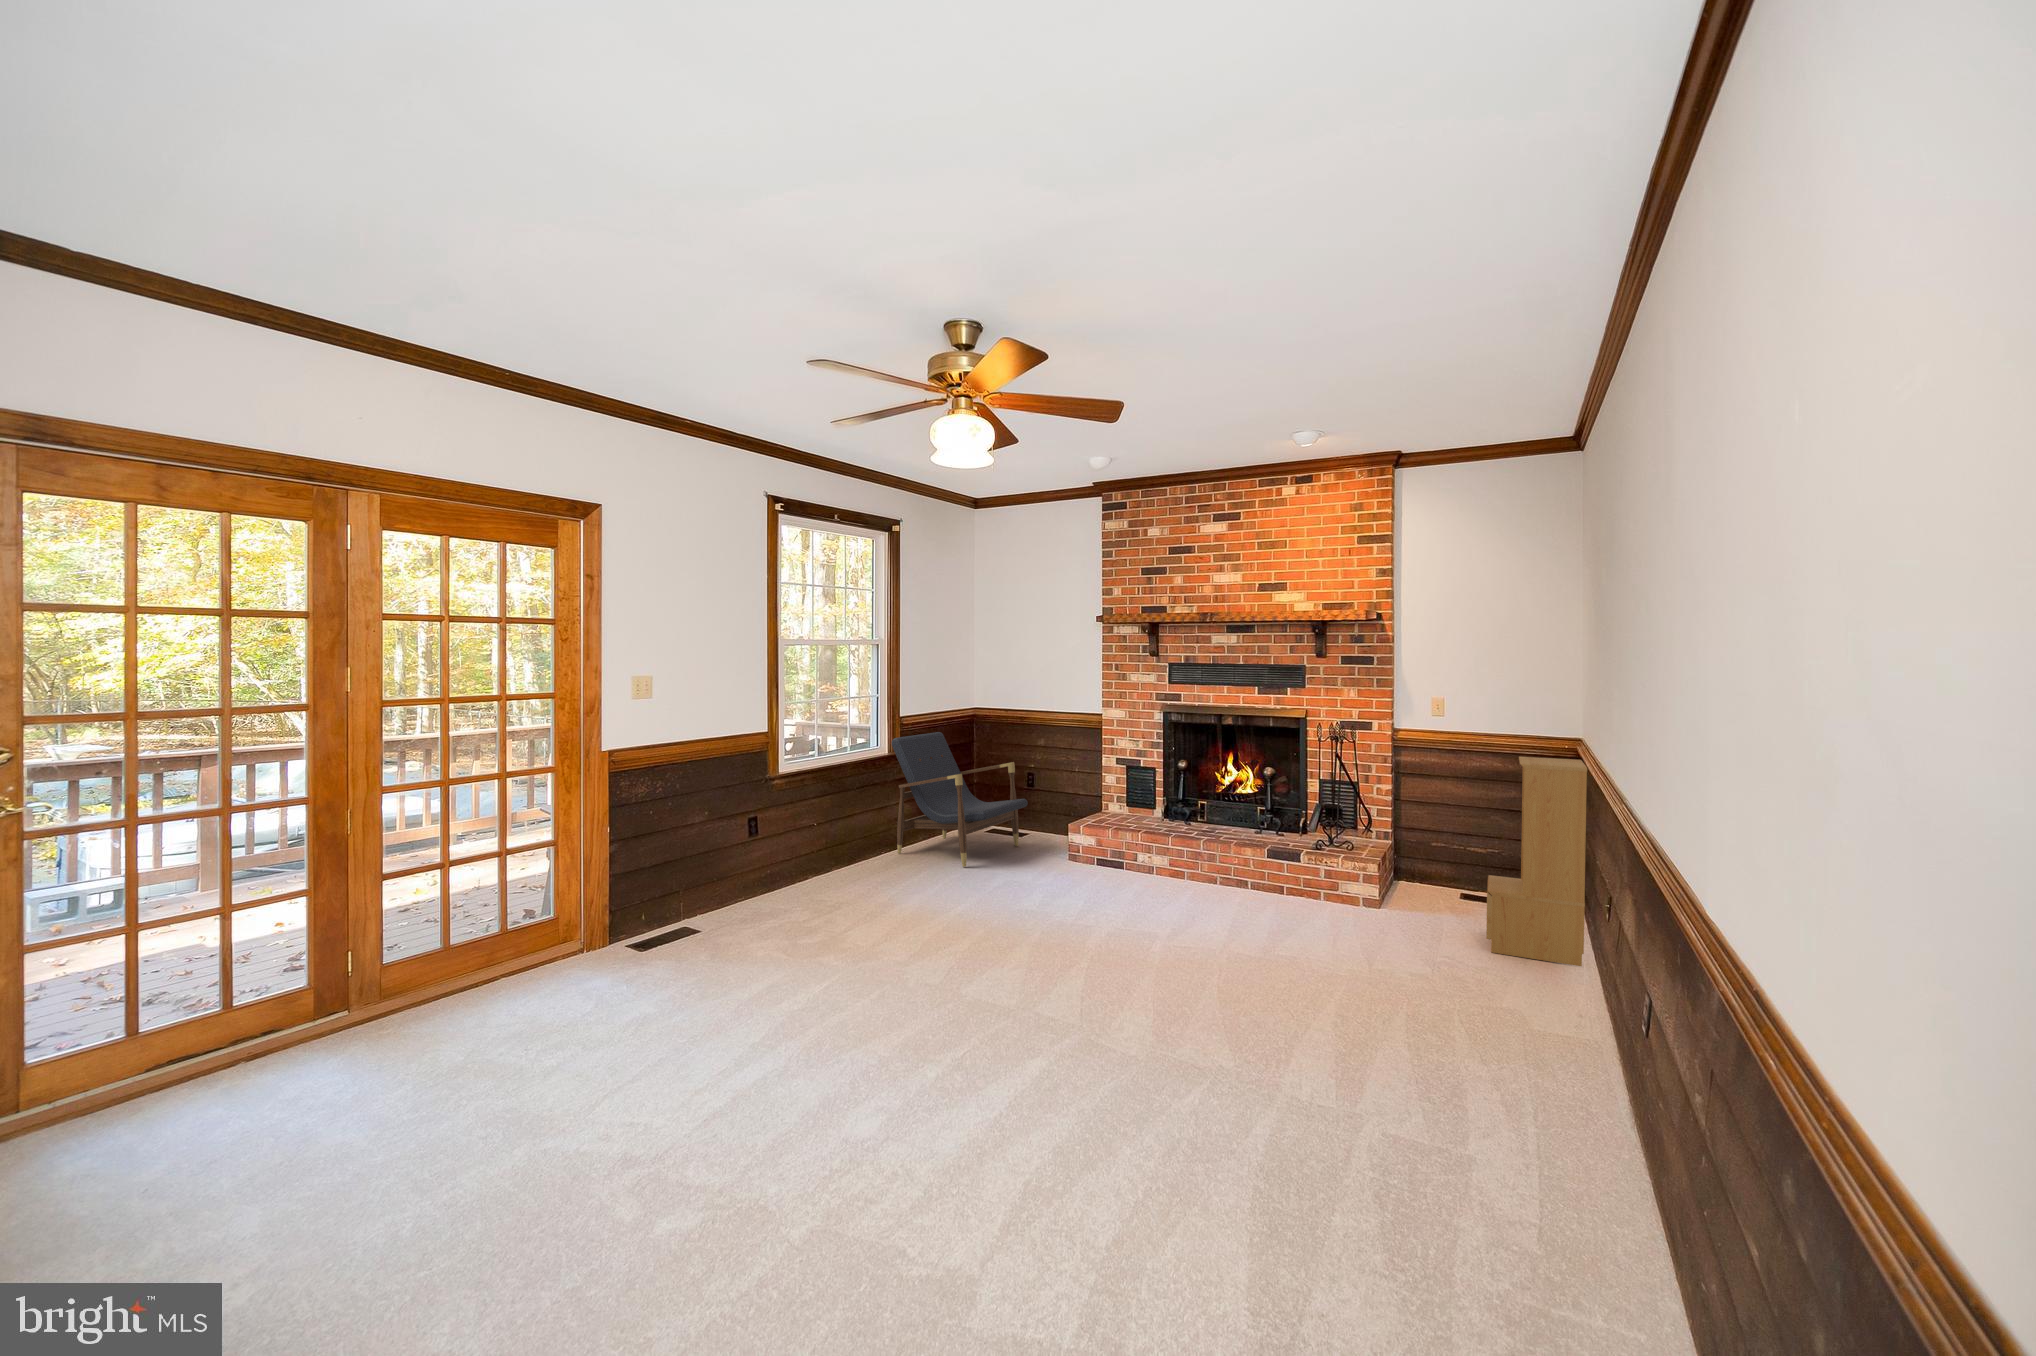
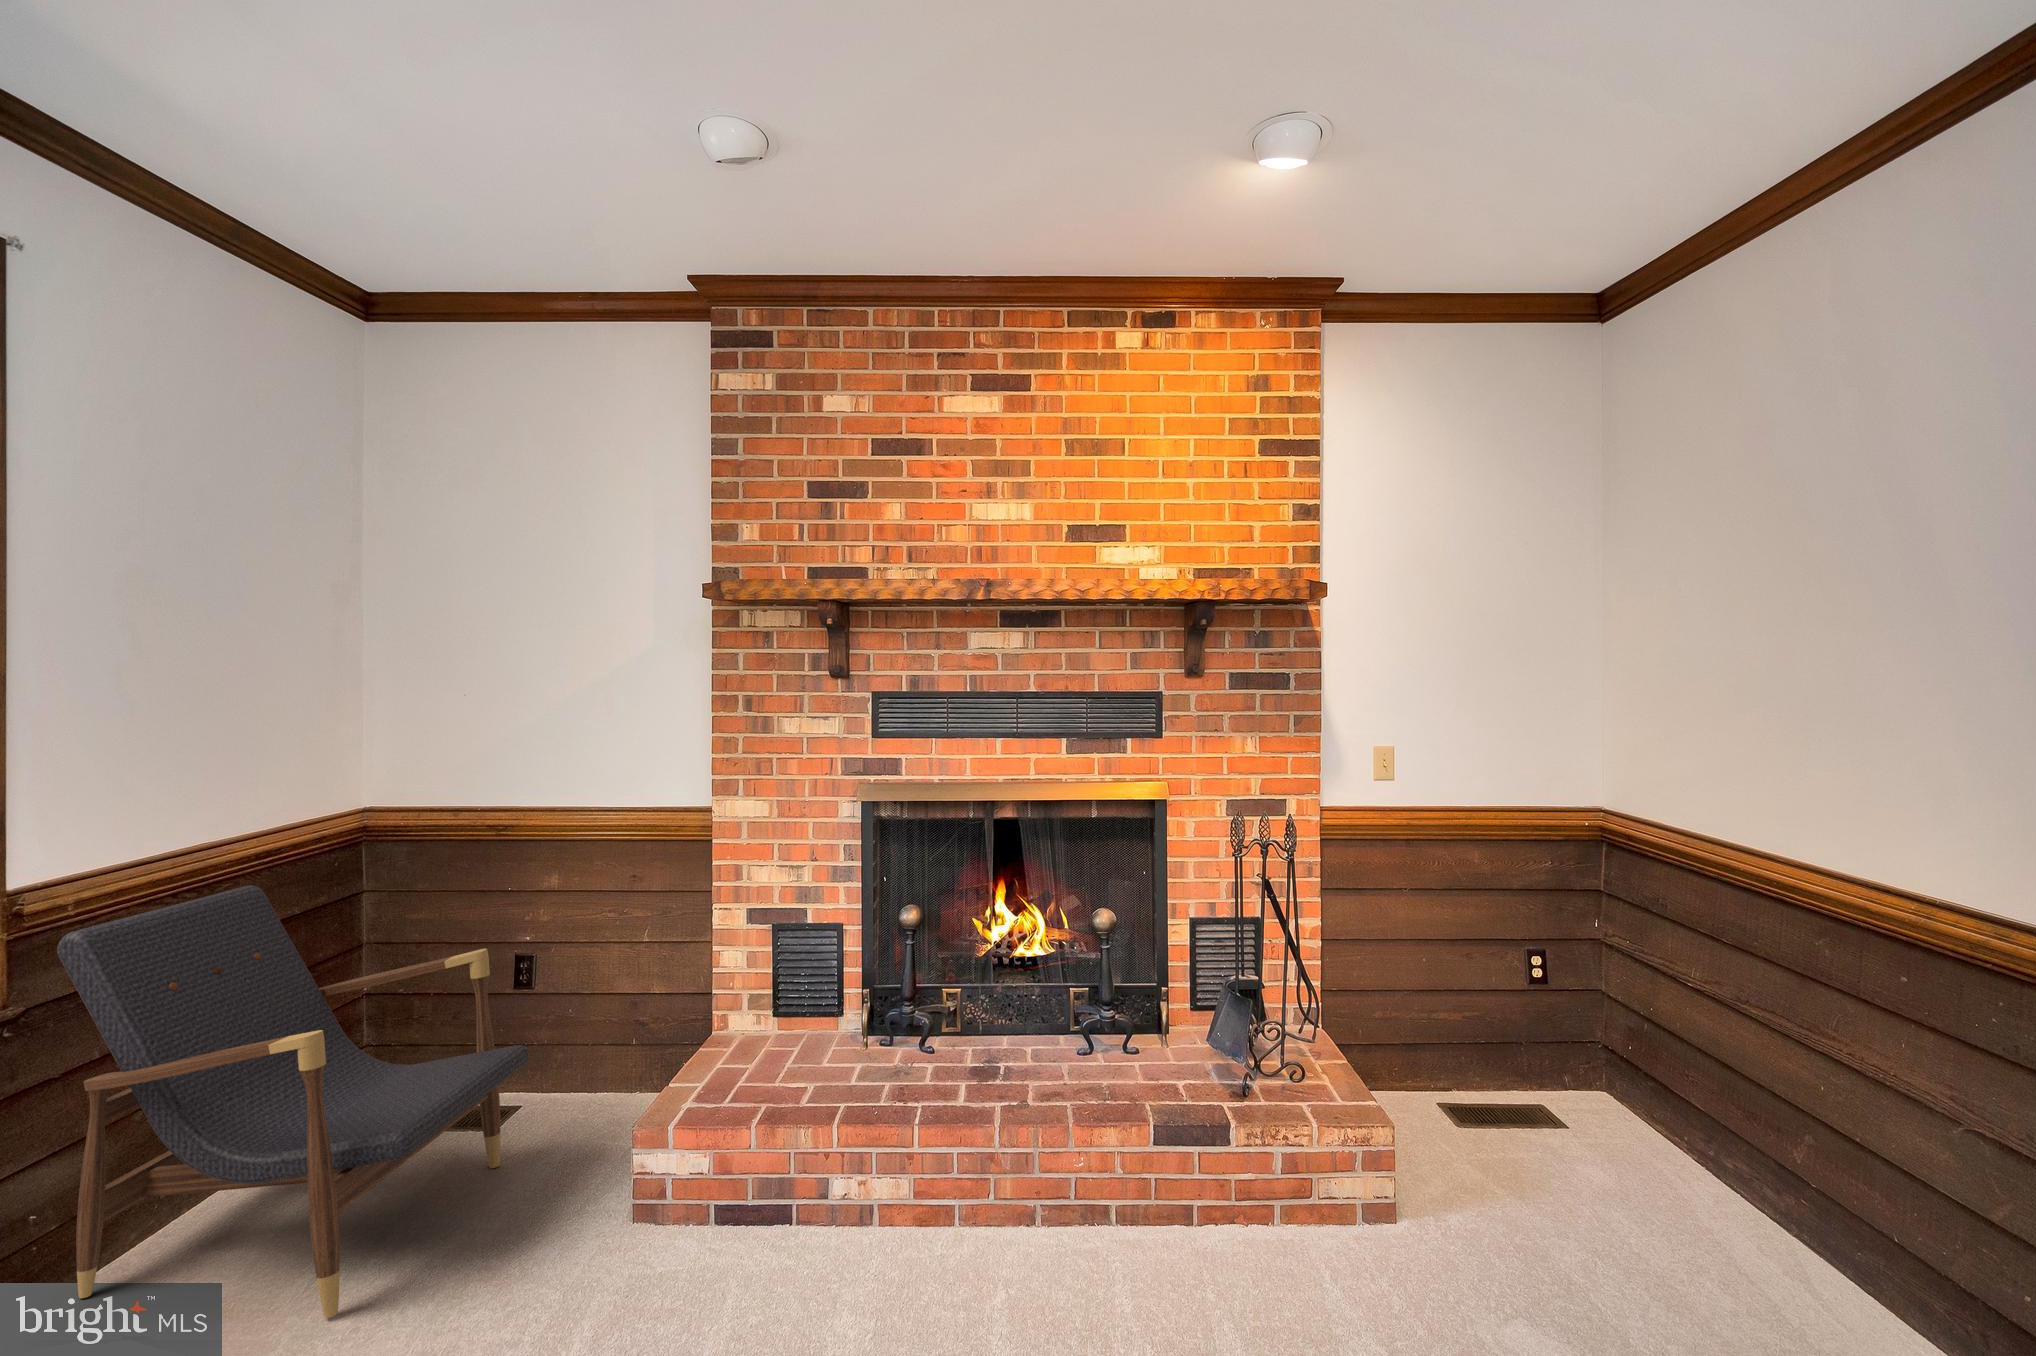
bookshelf: present [1486,757,1587,966] -> none [1629,872,1900,1323]

